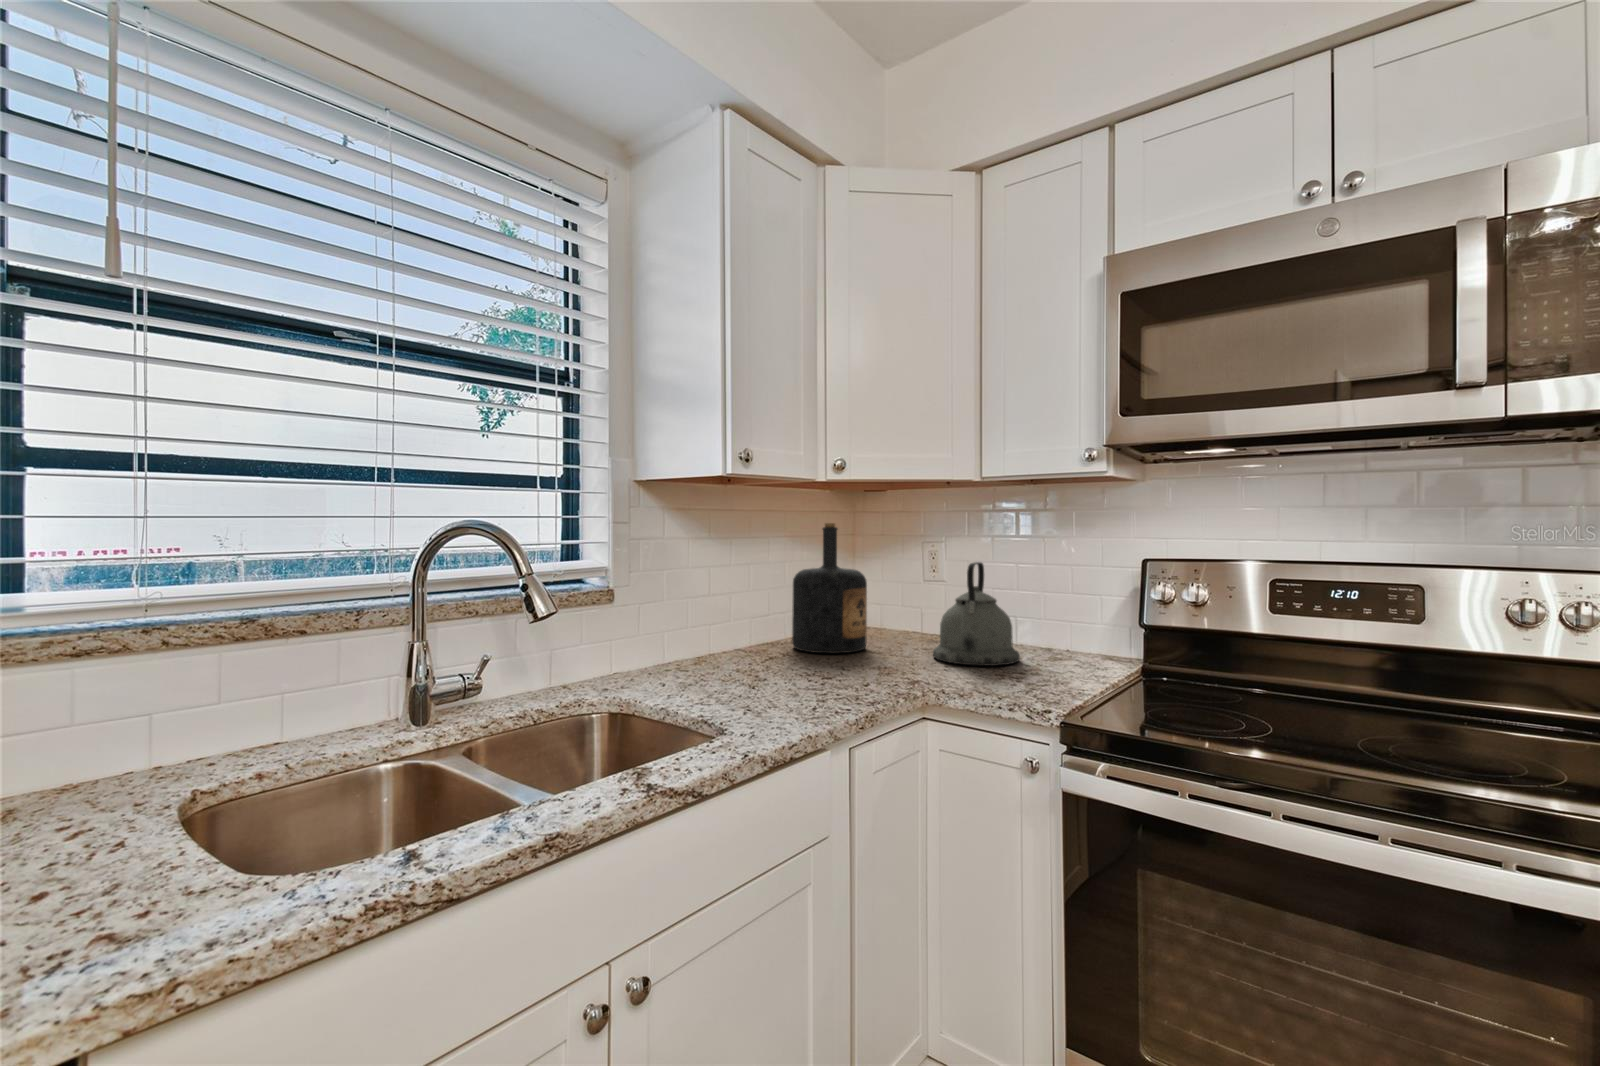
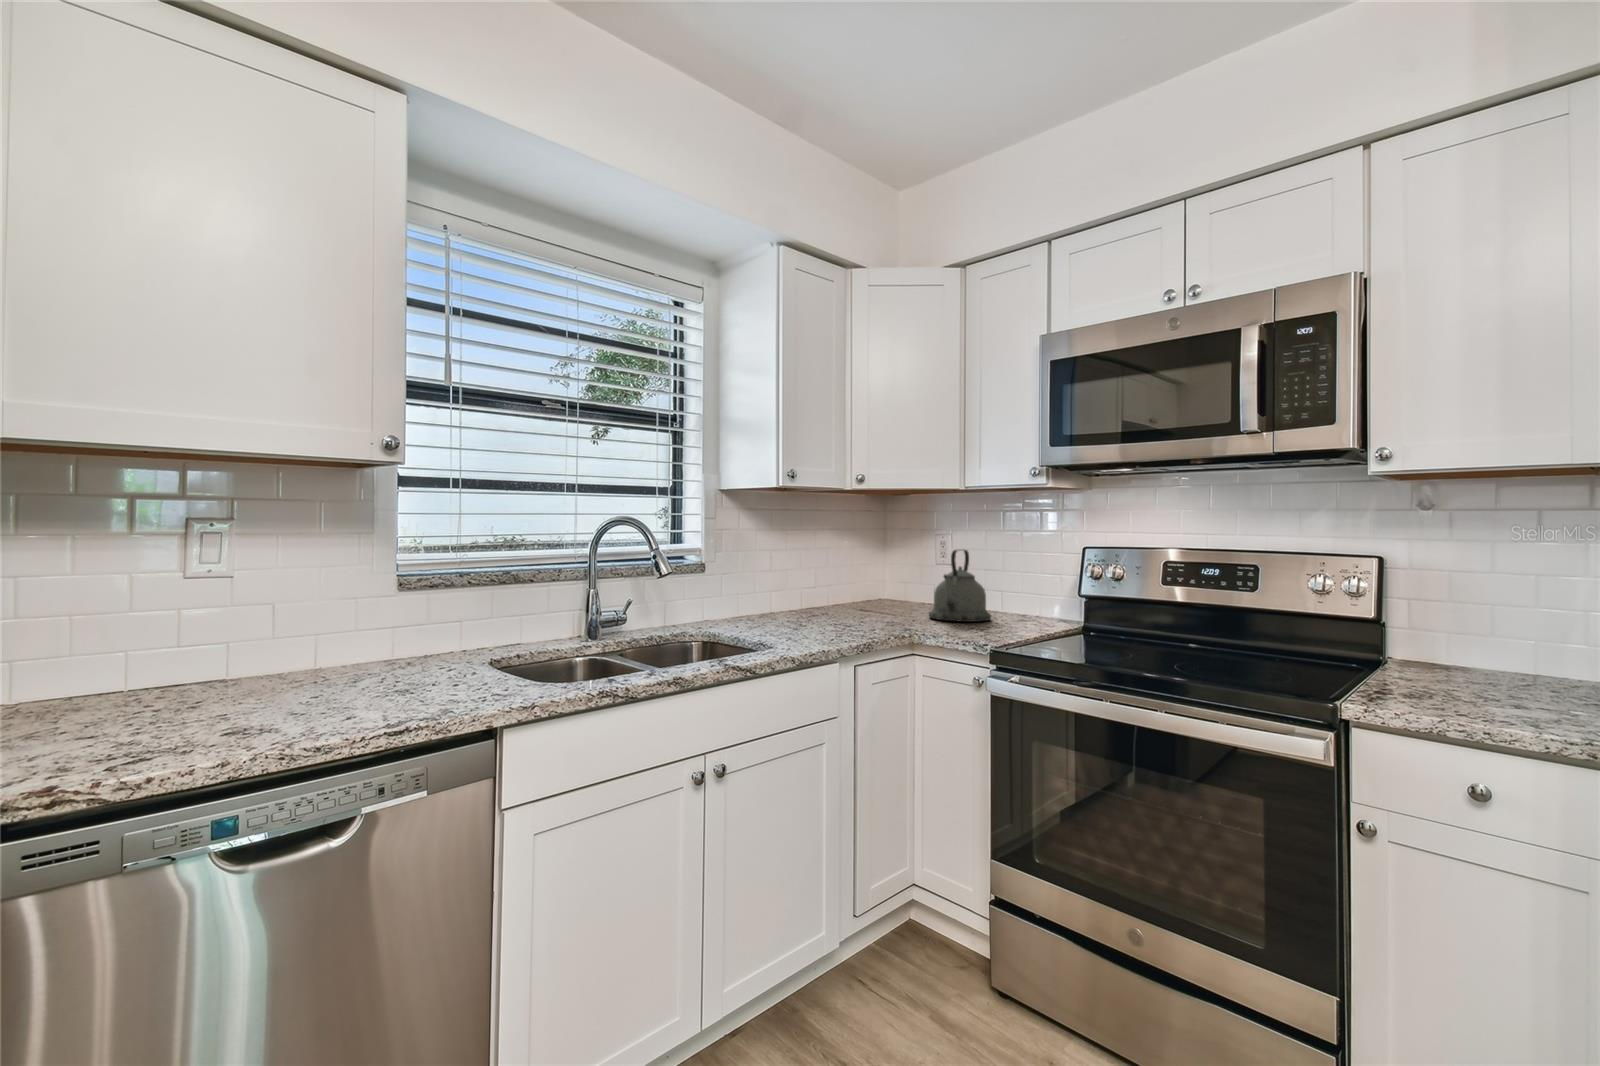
bottle: present [792,523,867,653] -> none [830,521,884,613]

